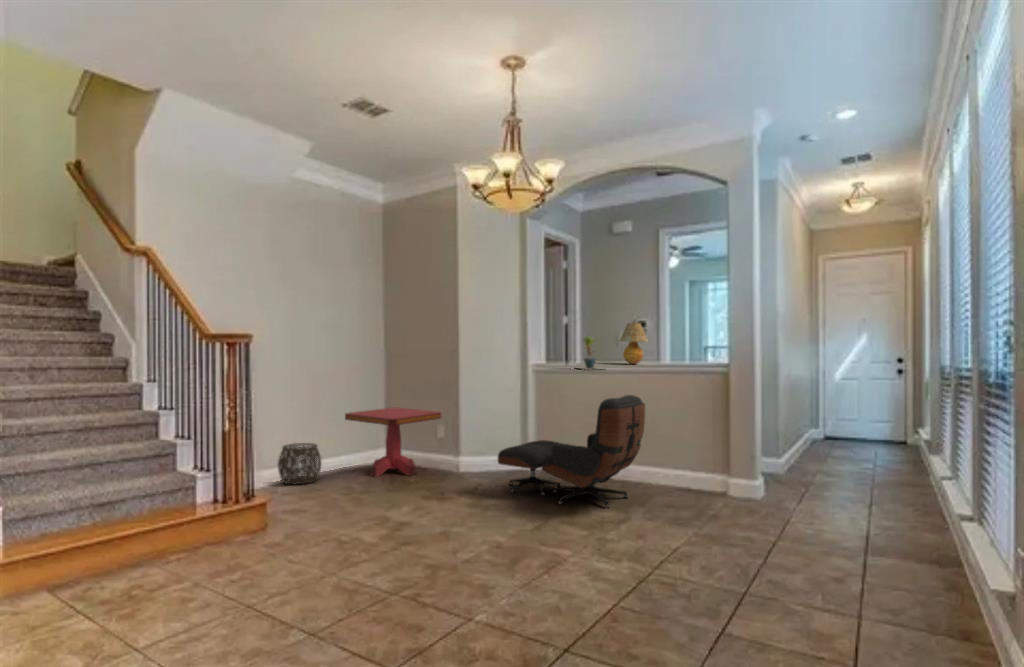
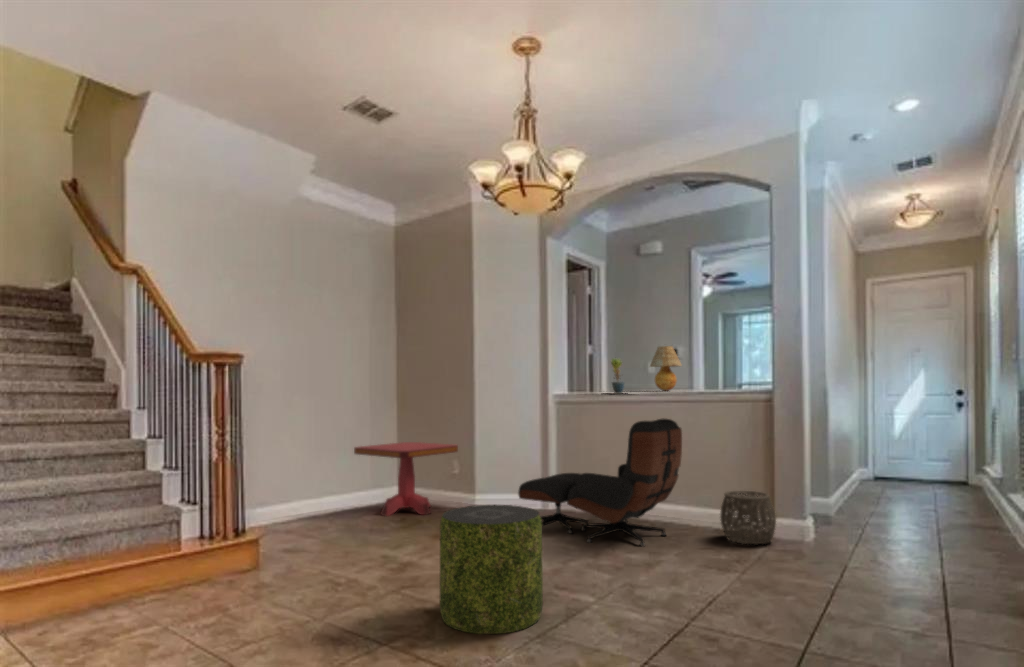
woven basket: present [278,443,321,484] -> present [720,491,776,545]
pouf: none [435,477,522,587] -> present [440,505,543,634]

